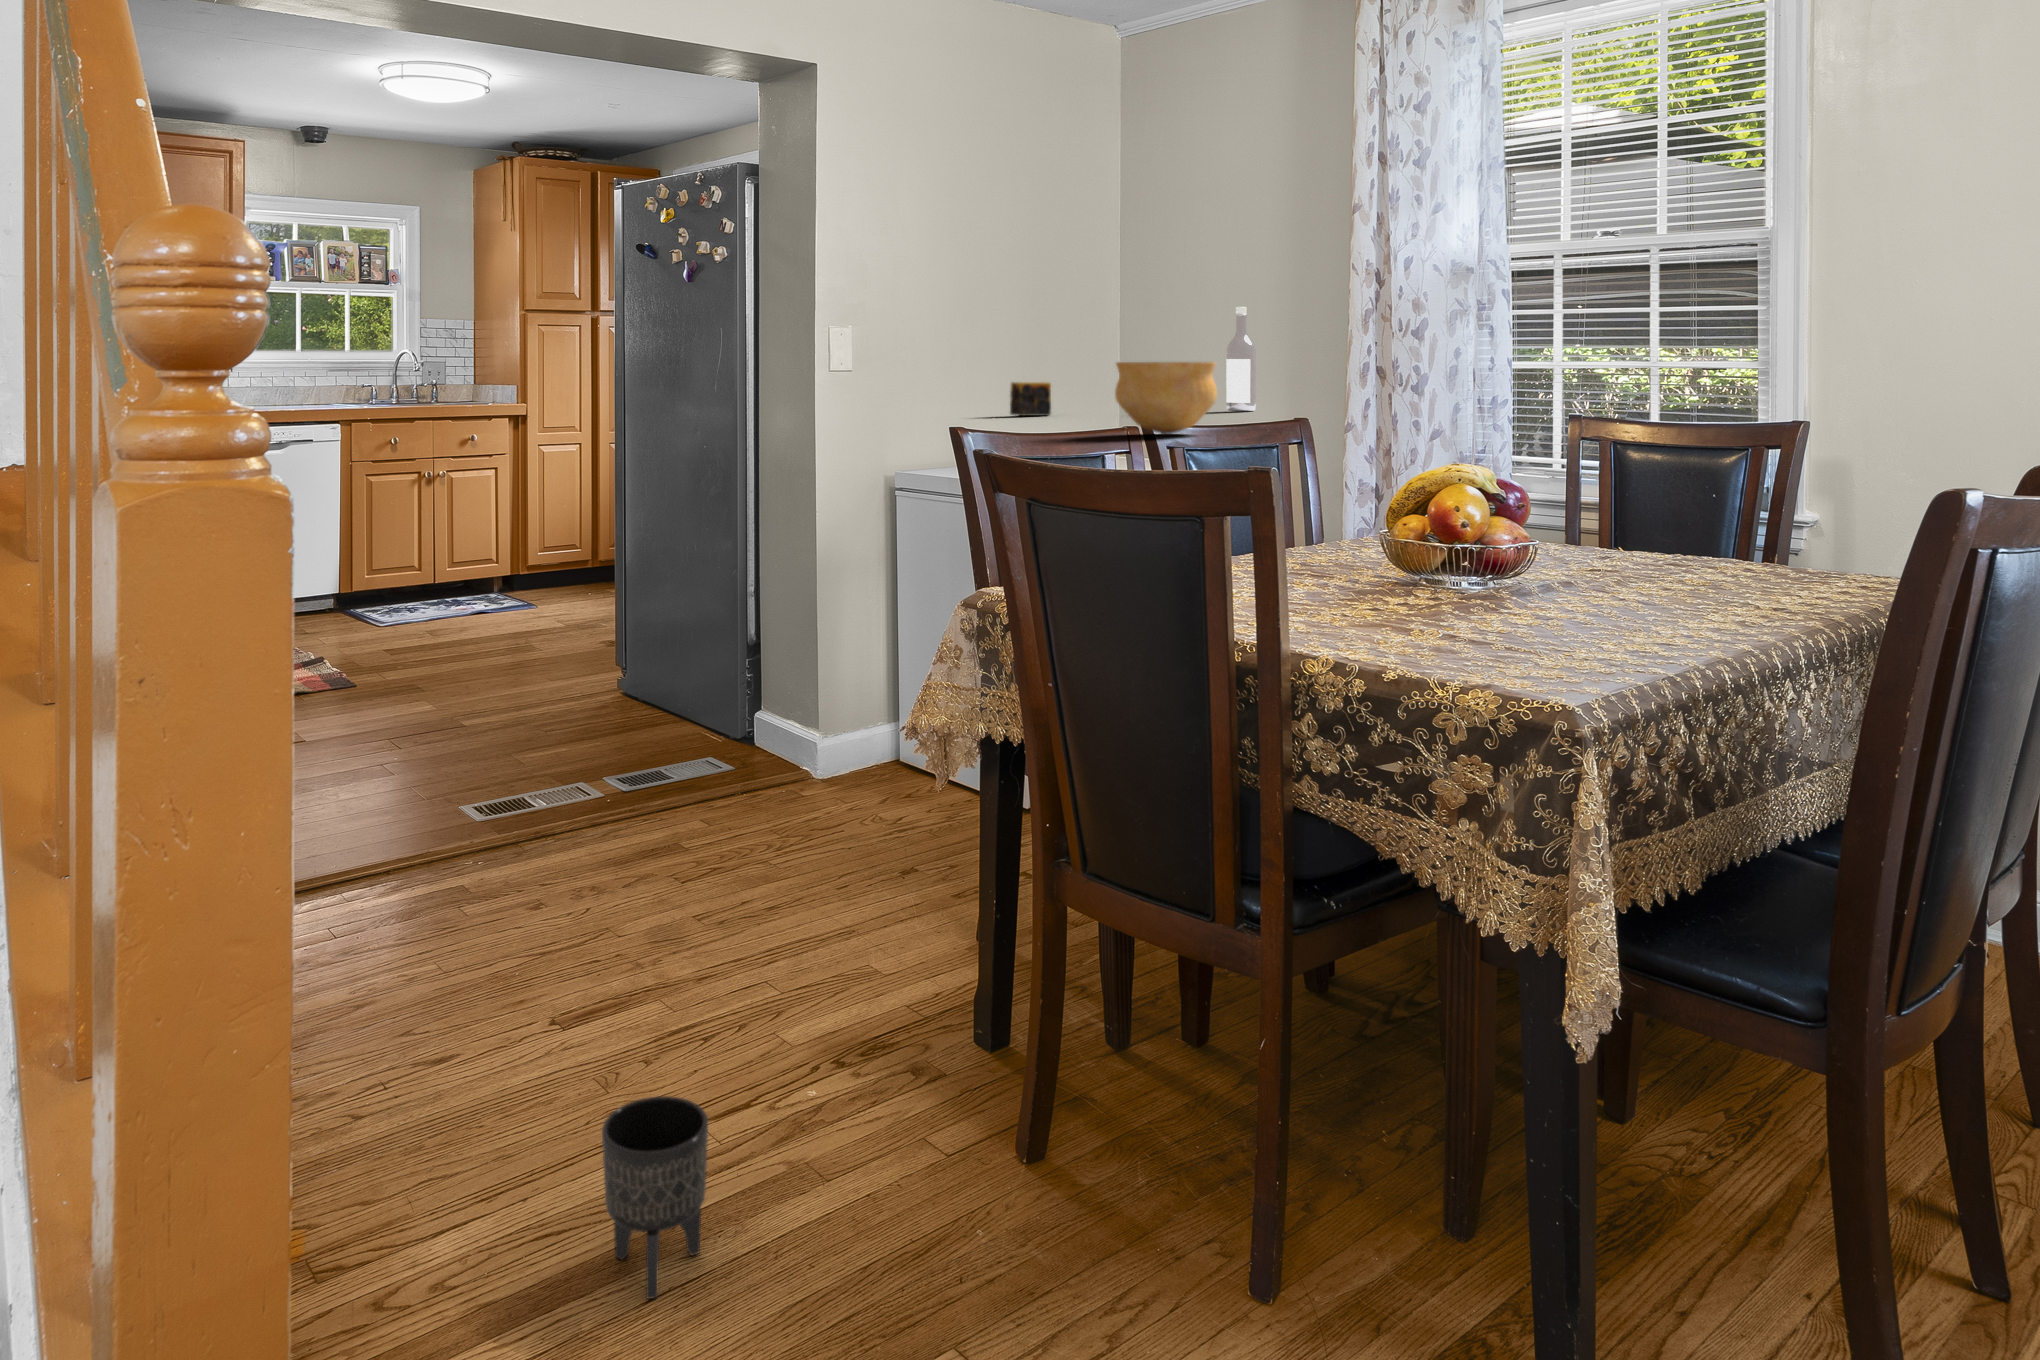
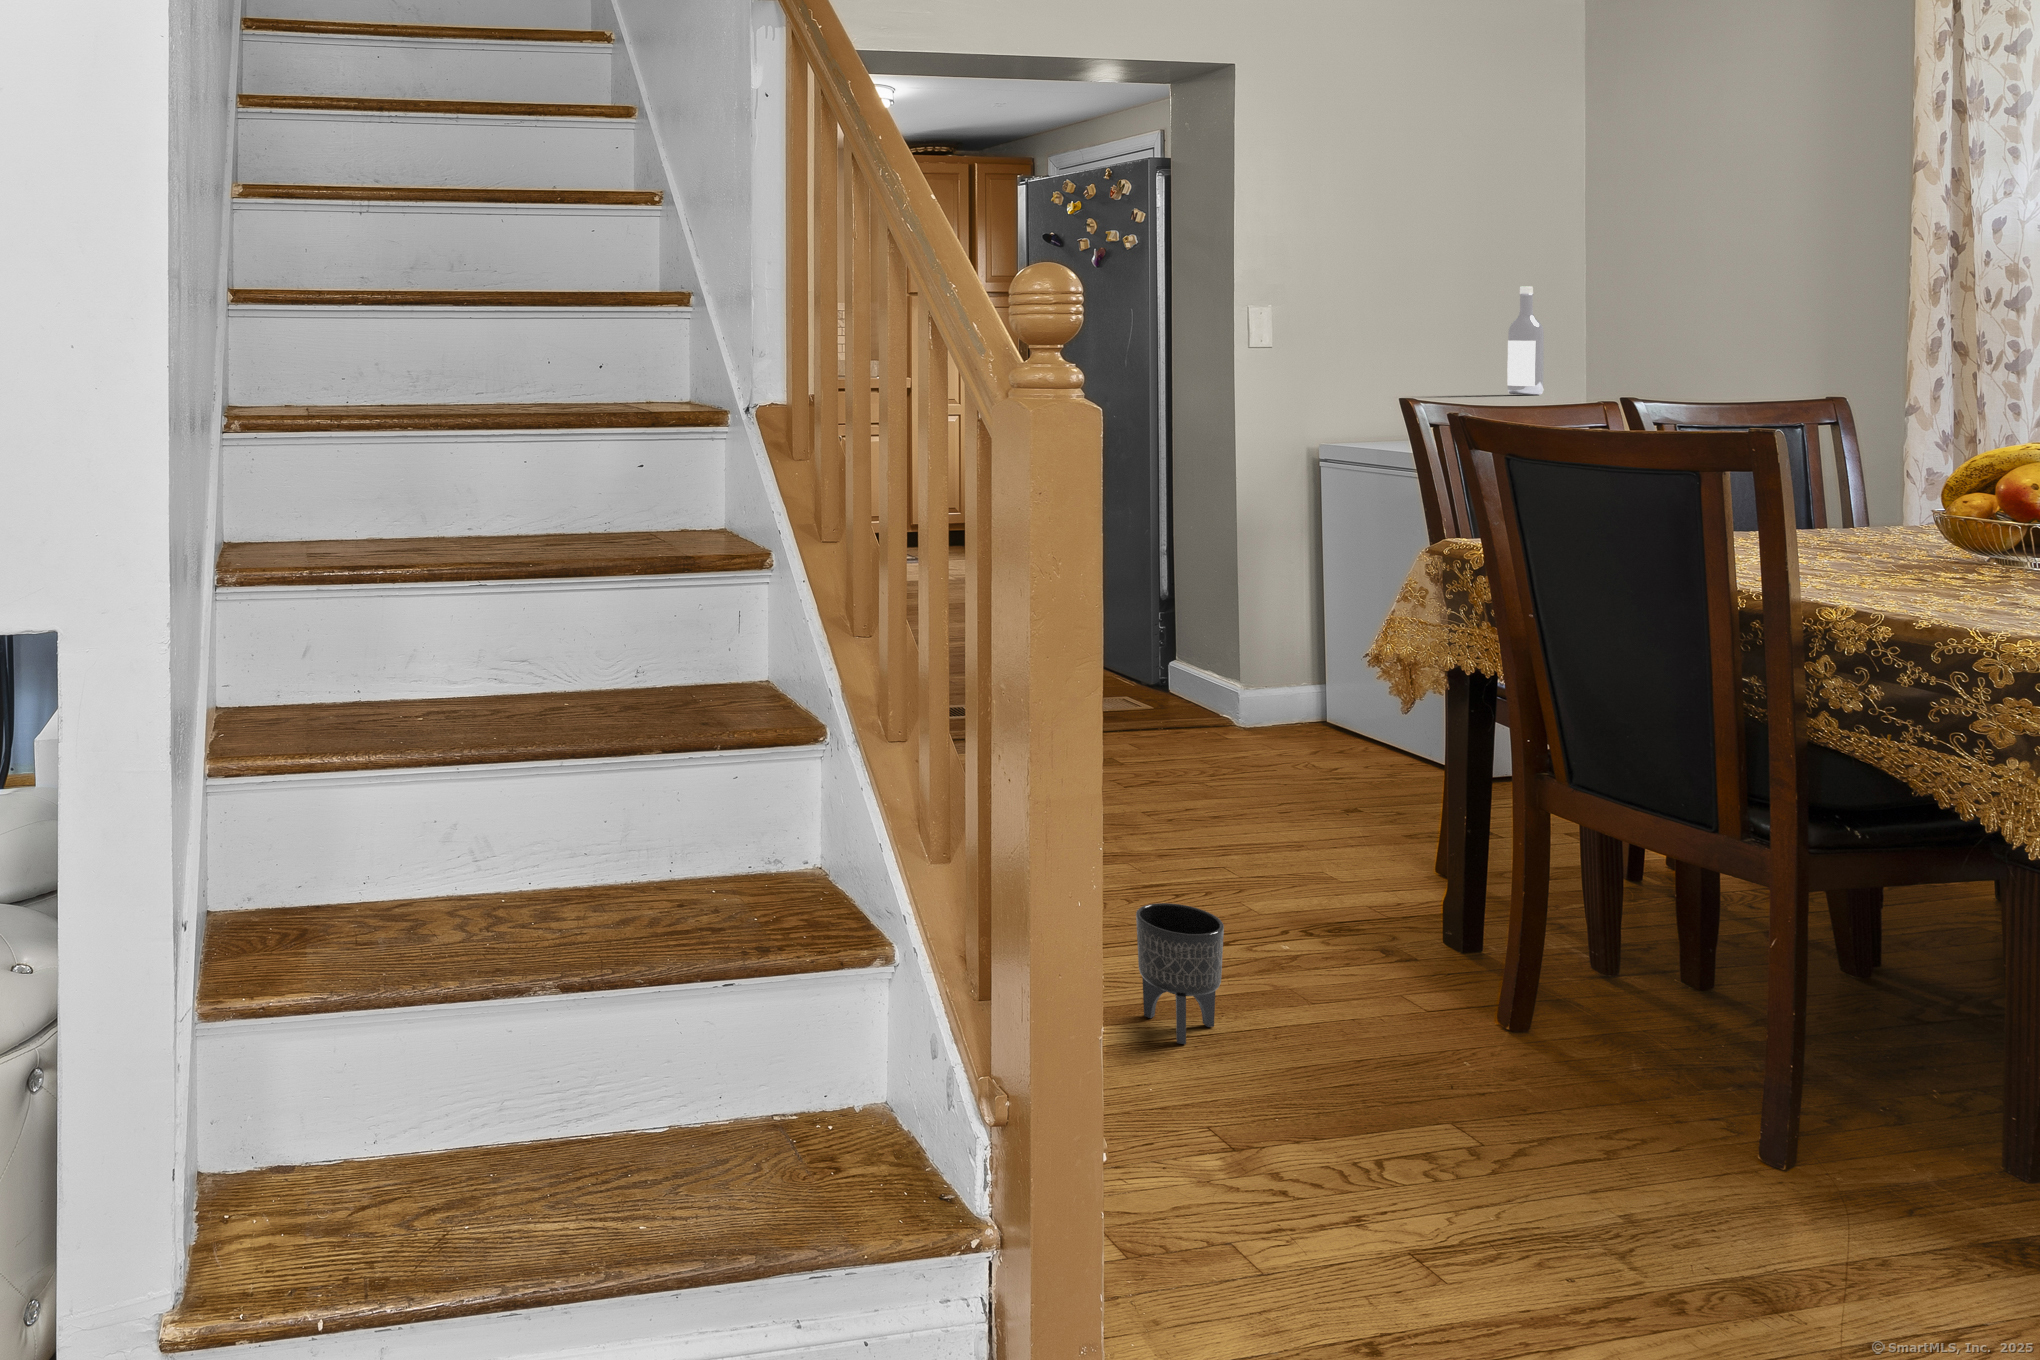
wine bottle: present [1226,307,1256,411] -> present [1507,286,1544,395]
bowl: present [1115,362,1217,434] -> none [1596,337,1723,409]
candle: present [1010,382,1051,416] -> none [1454,359,1505,393]

